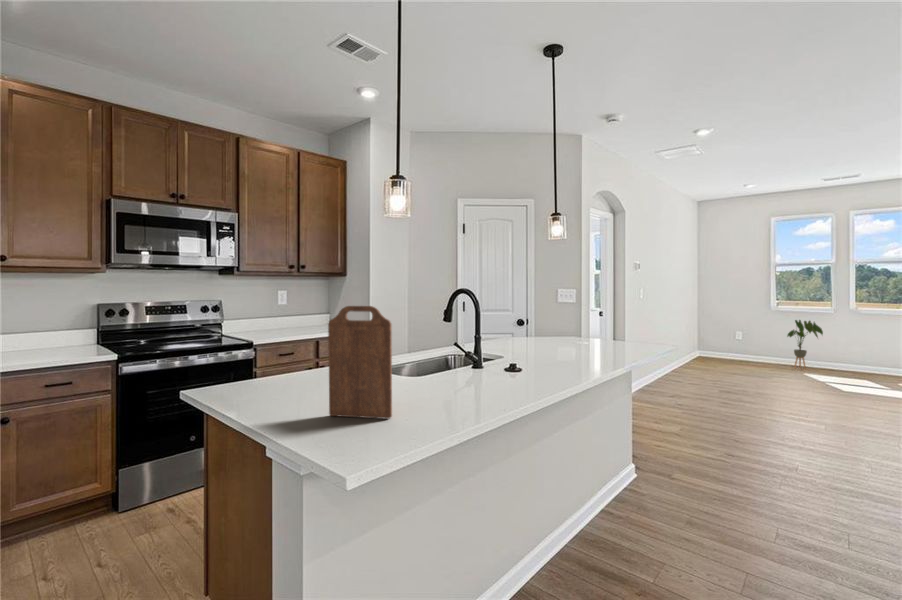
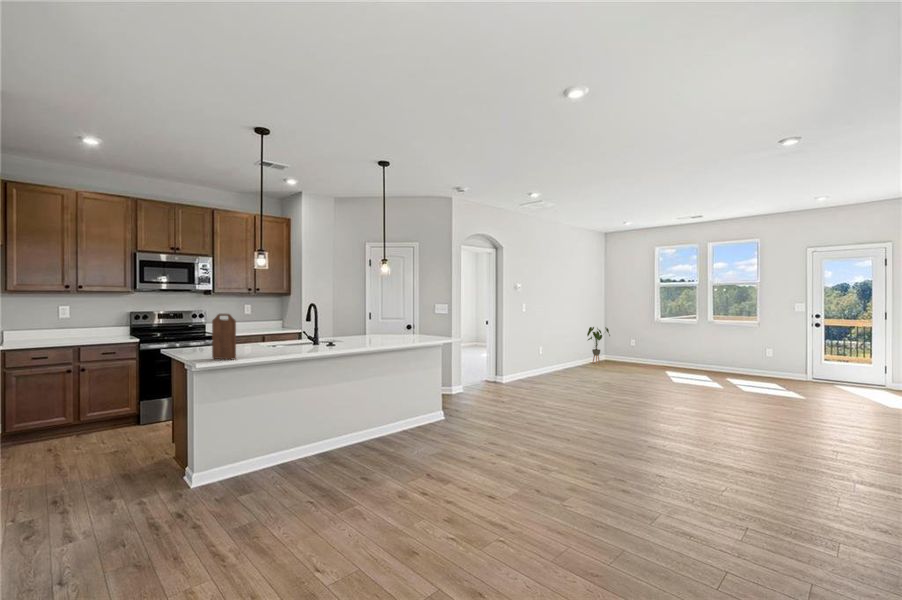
house plant: present [787,320,823,369] -> present [587,327,610,364]

